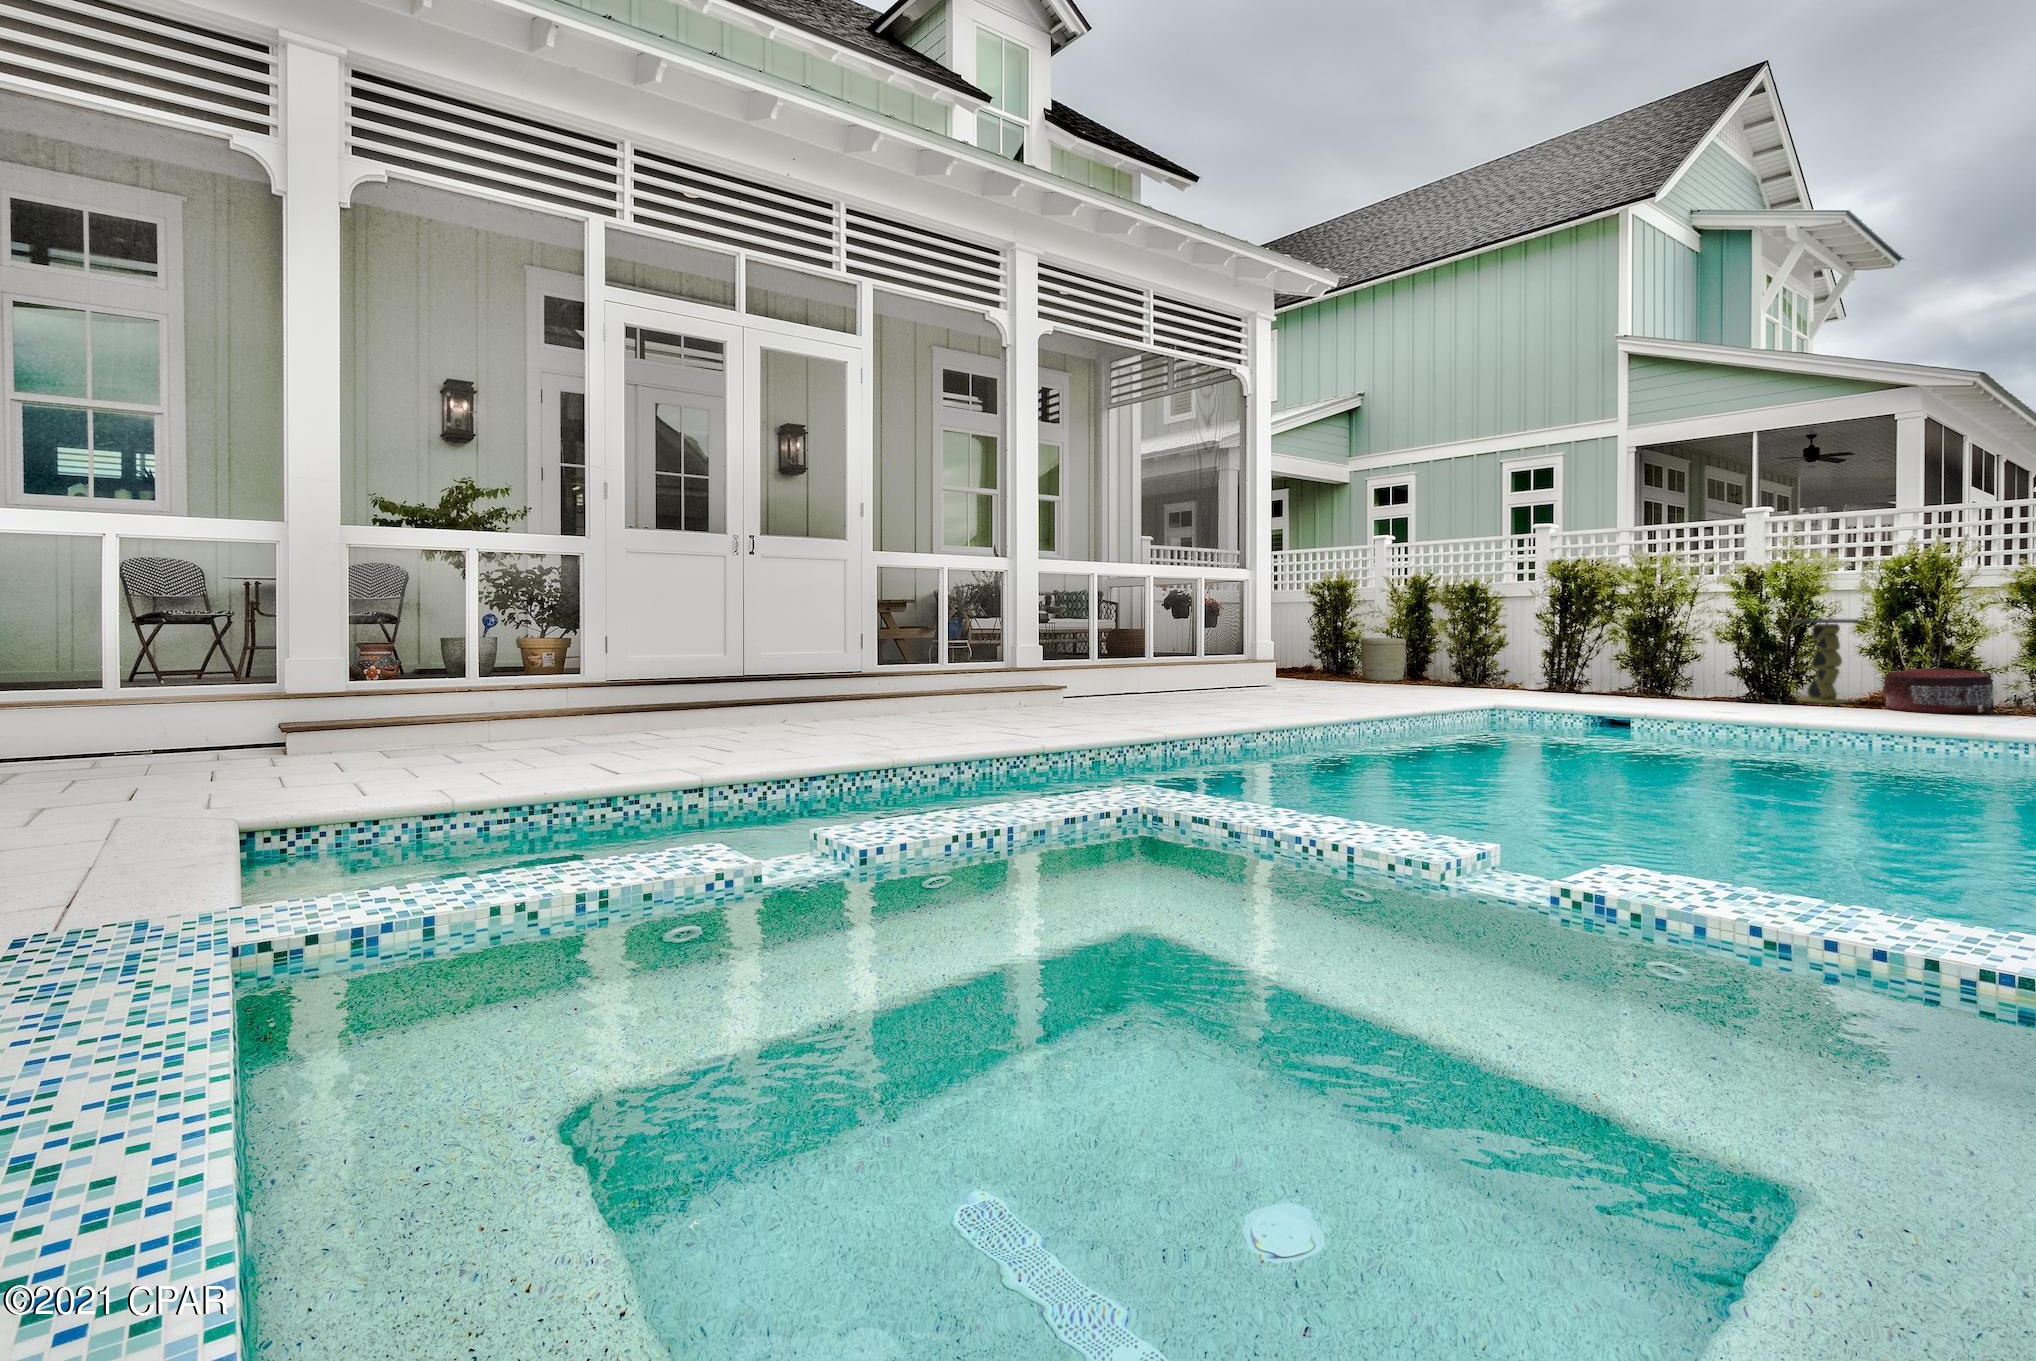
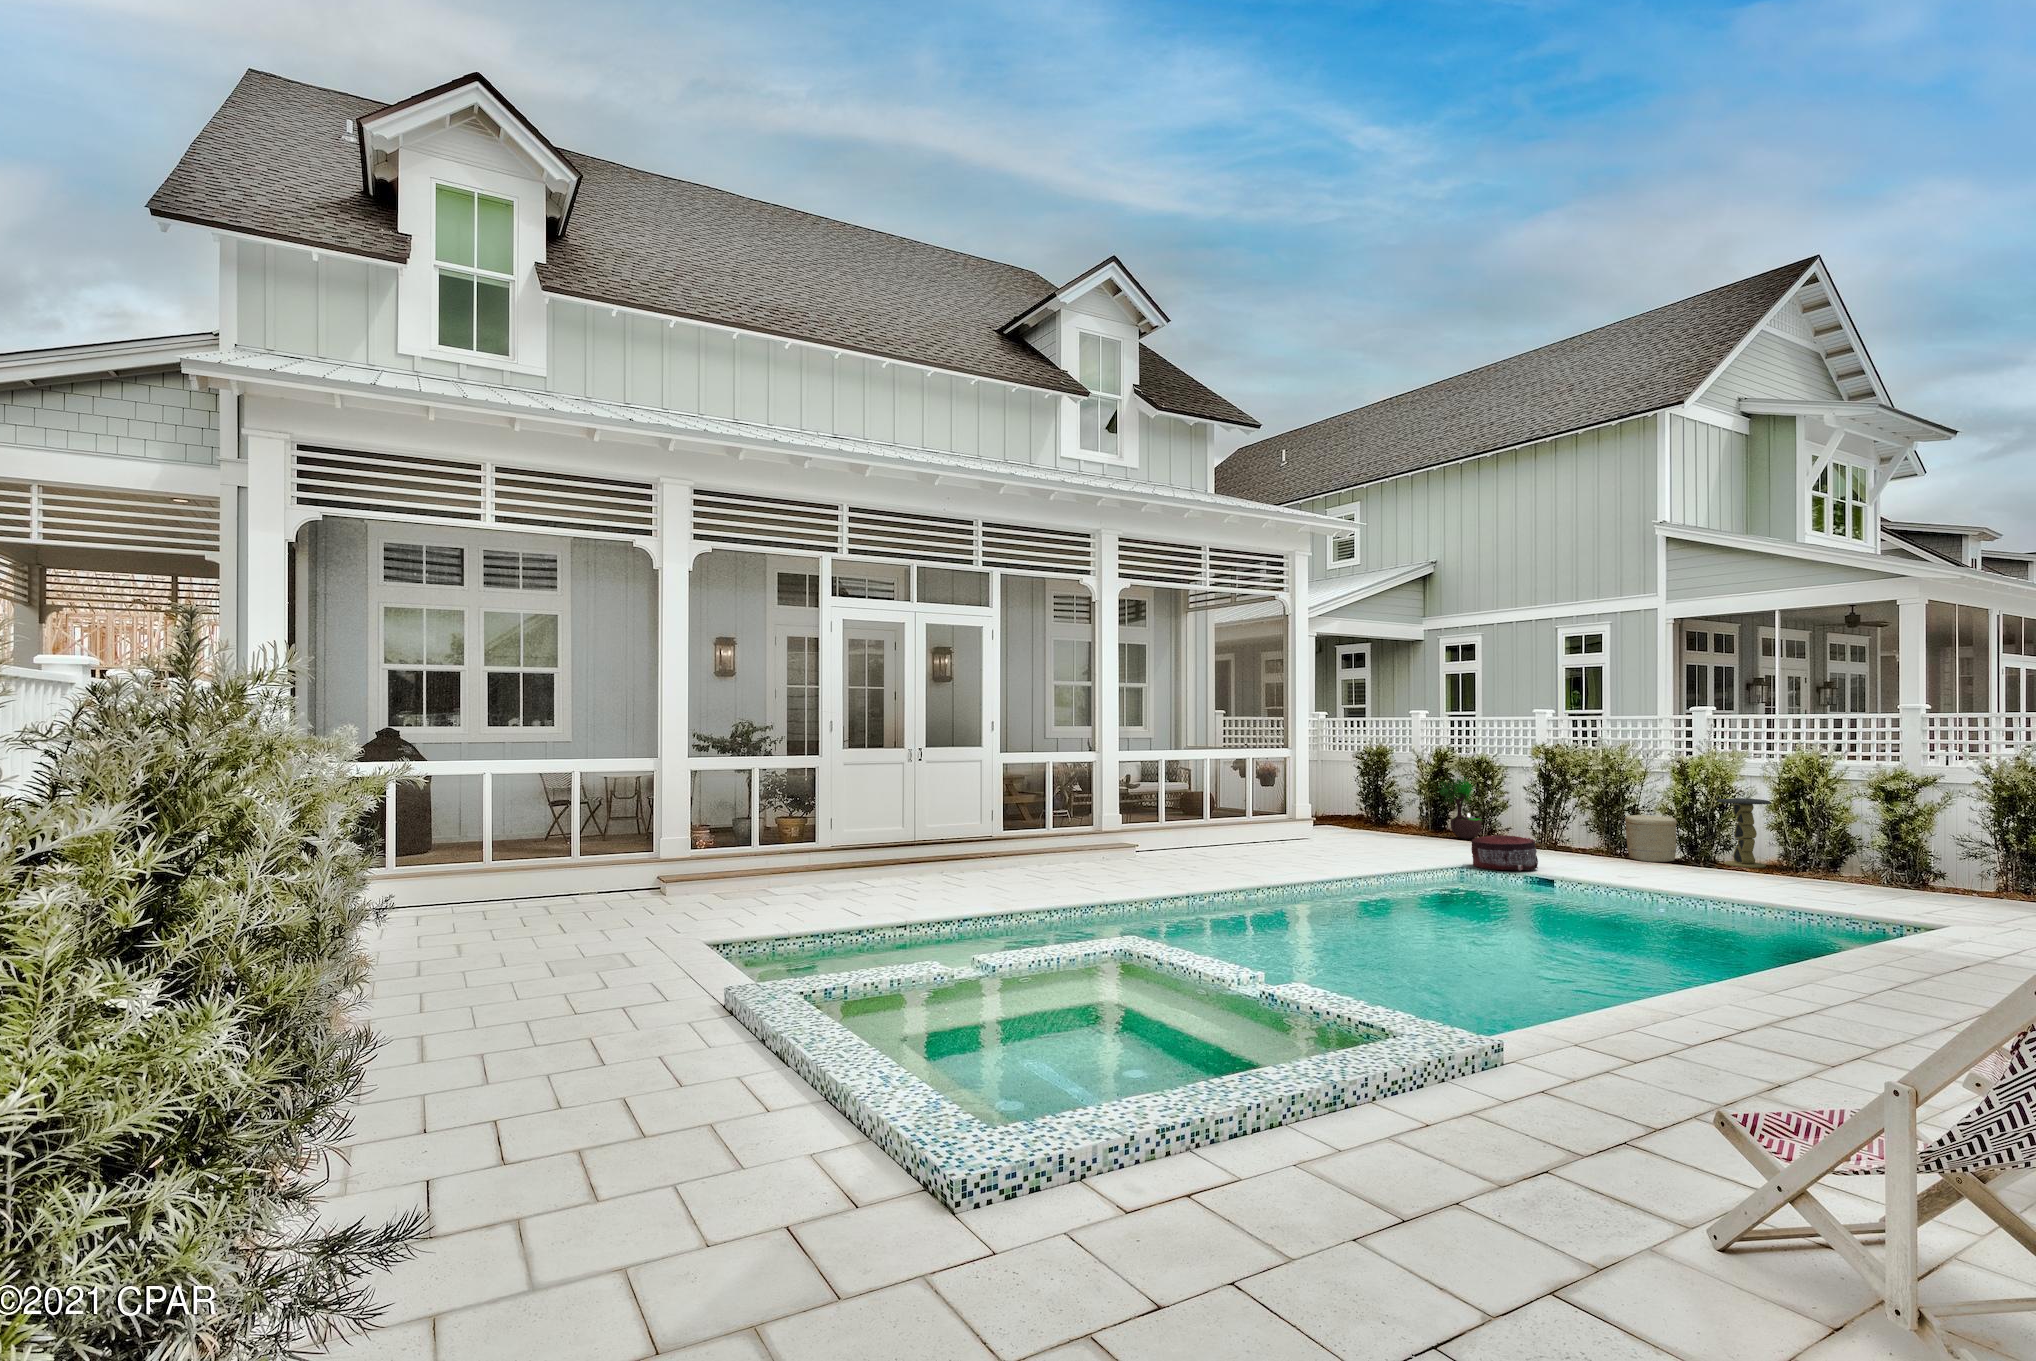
potted tree: none [1425,603,1478,684] -> present [1438,776,1482,839]
woven basket: present [1360,638,1406,681] -> present [1625,815,1677,862]
pouf: present [1884,668,1996,714] -> present [1471,835,1538,871]

